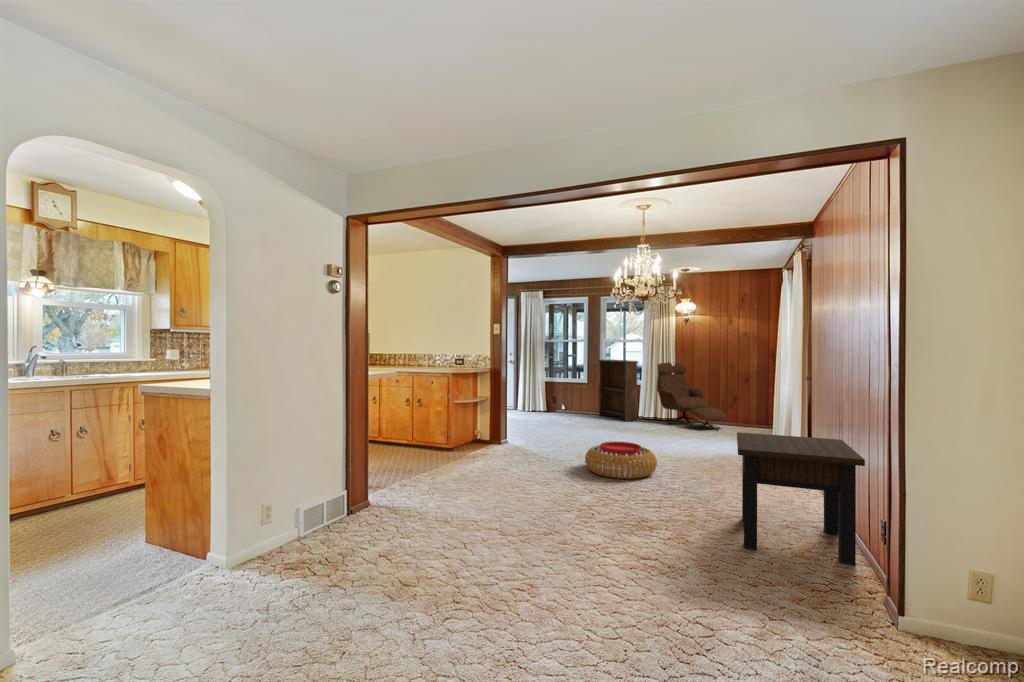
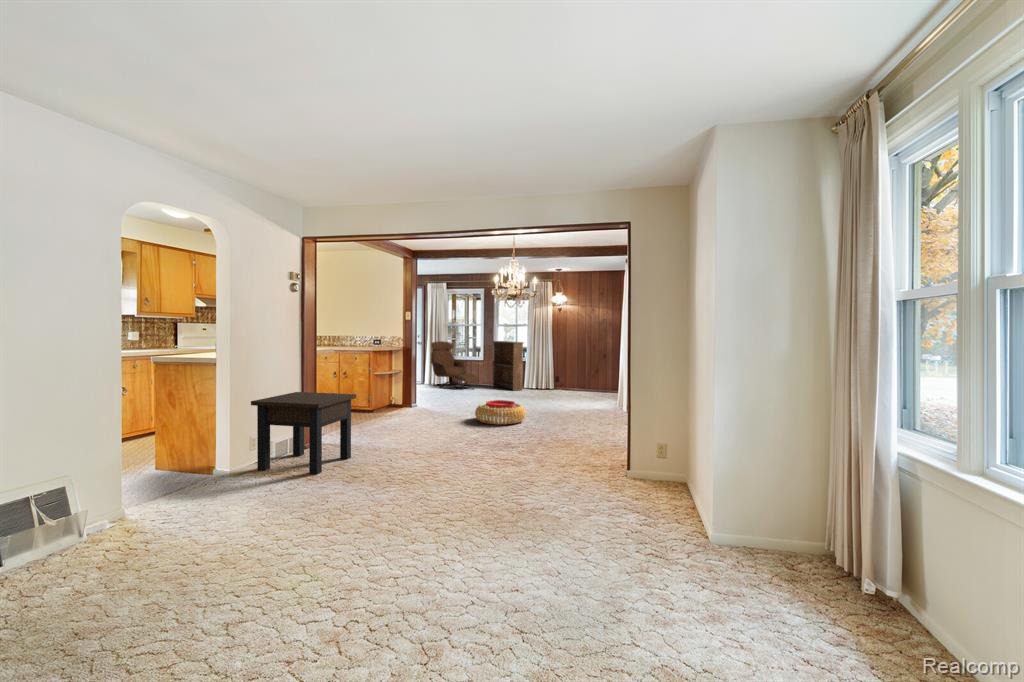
lounge chair: present [657,362,726,430] -> present [431,341,479,389]
side table: present [737,432,865,565] -> present [251,392,356,474]

